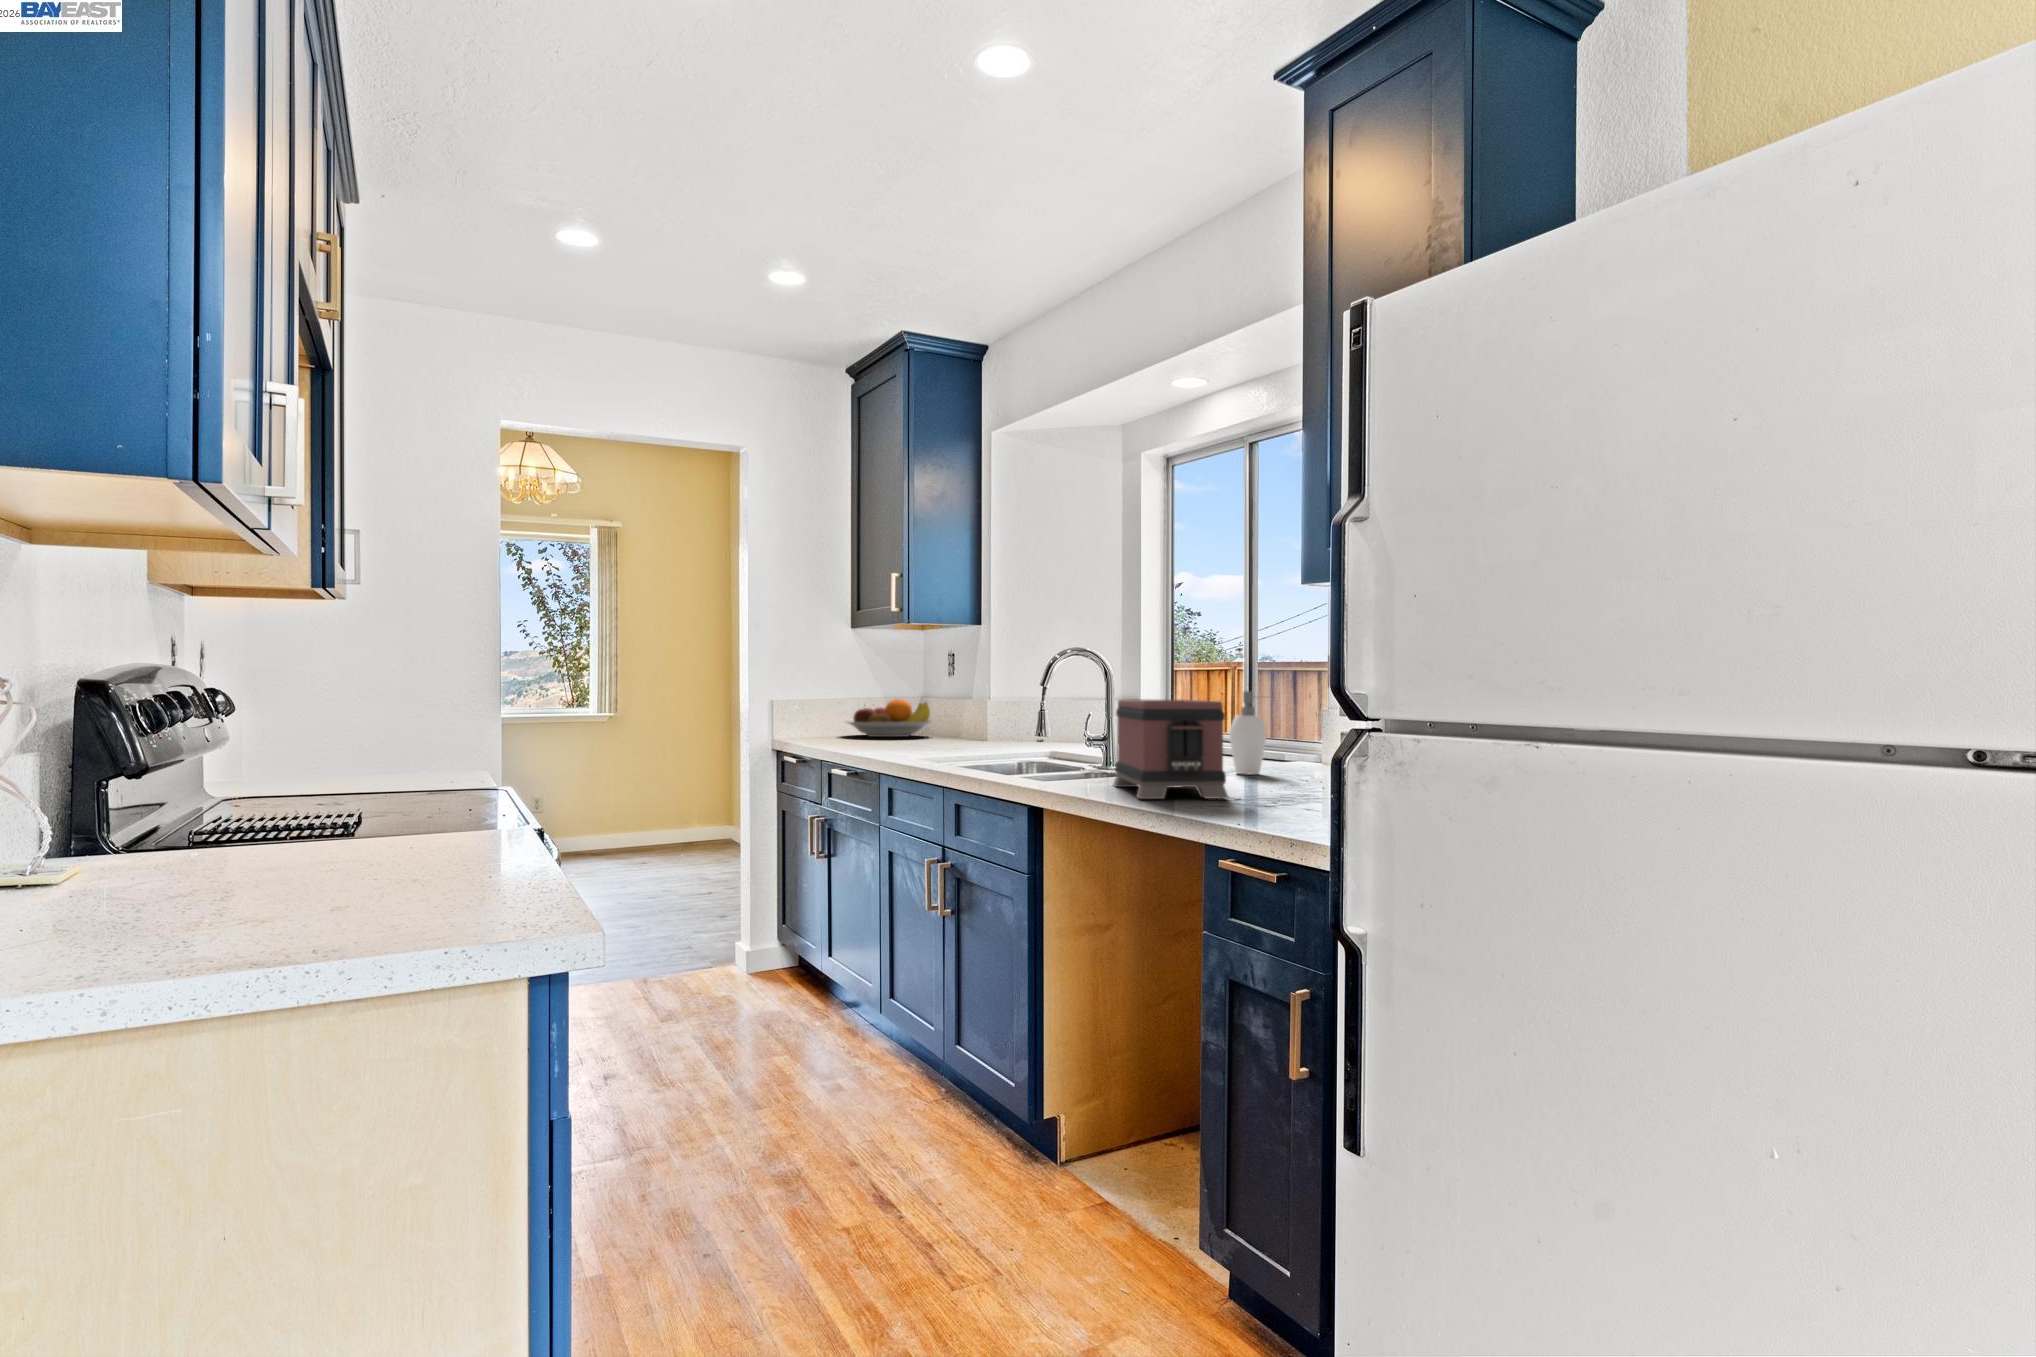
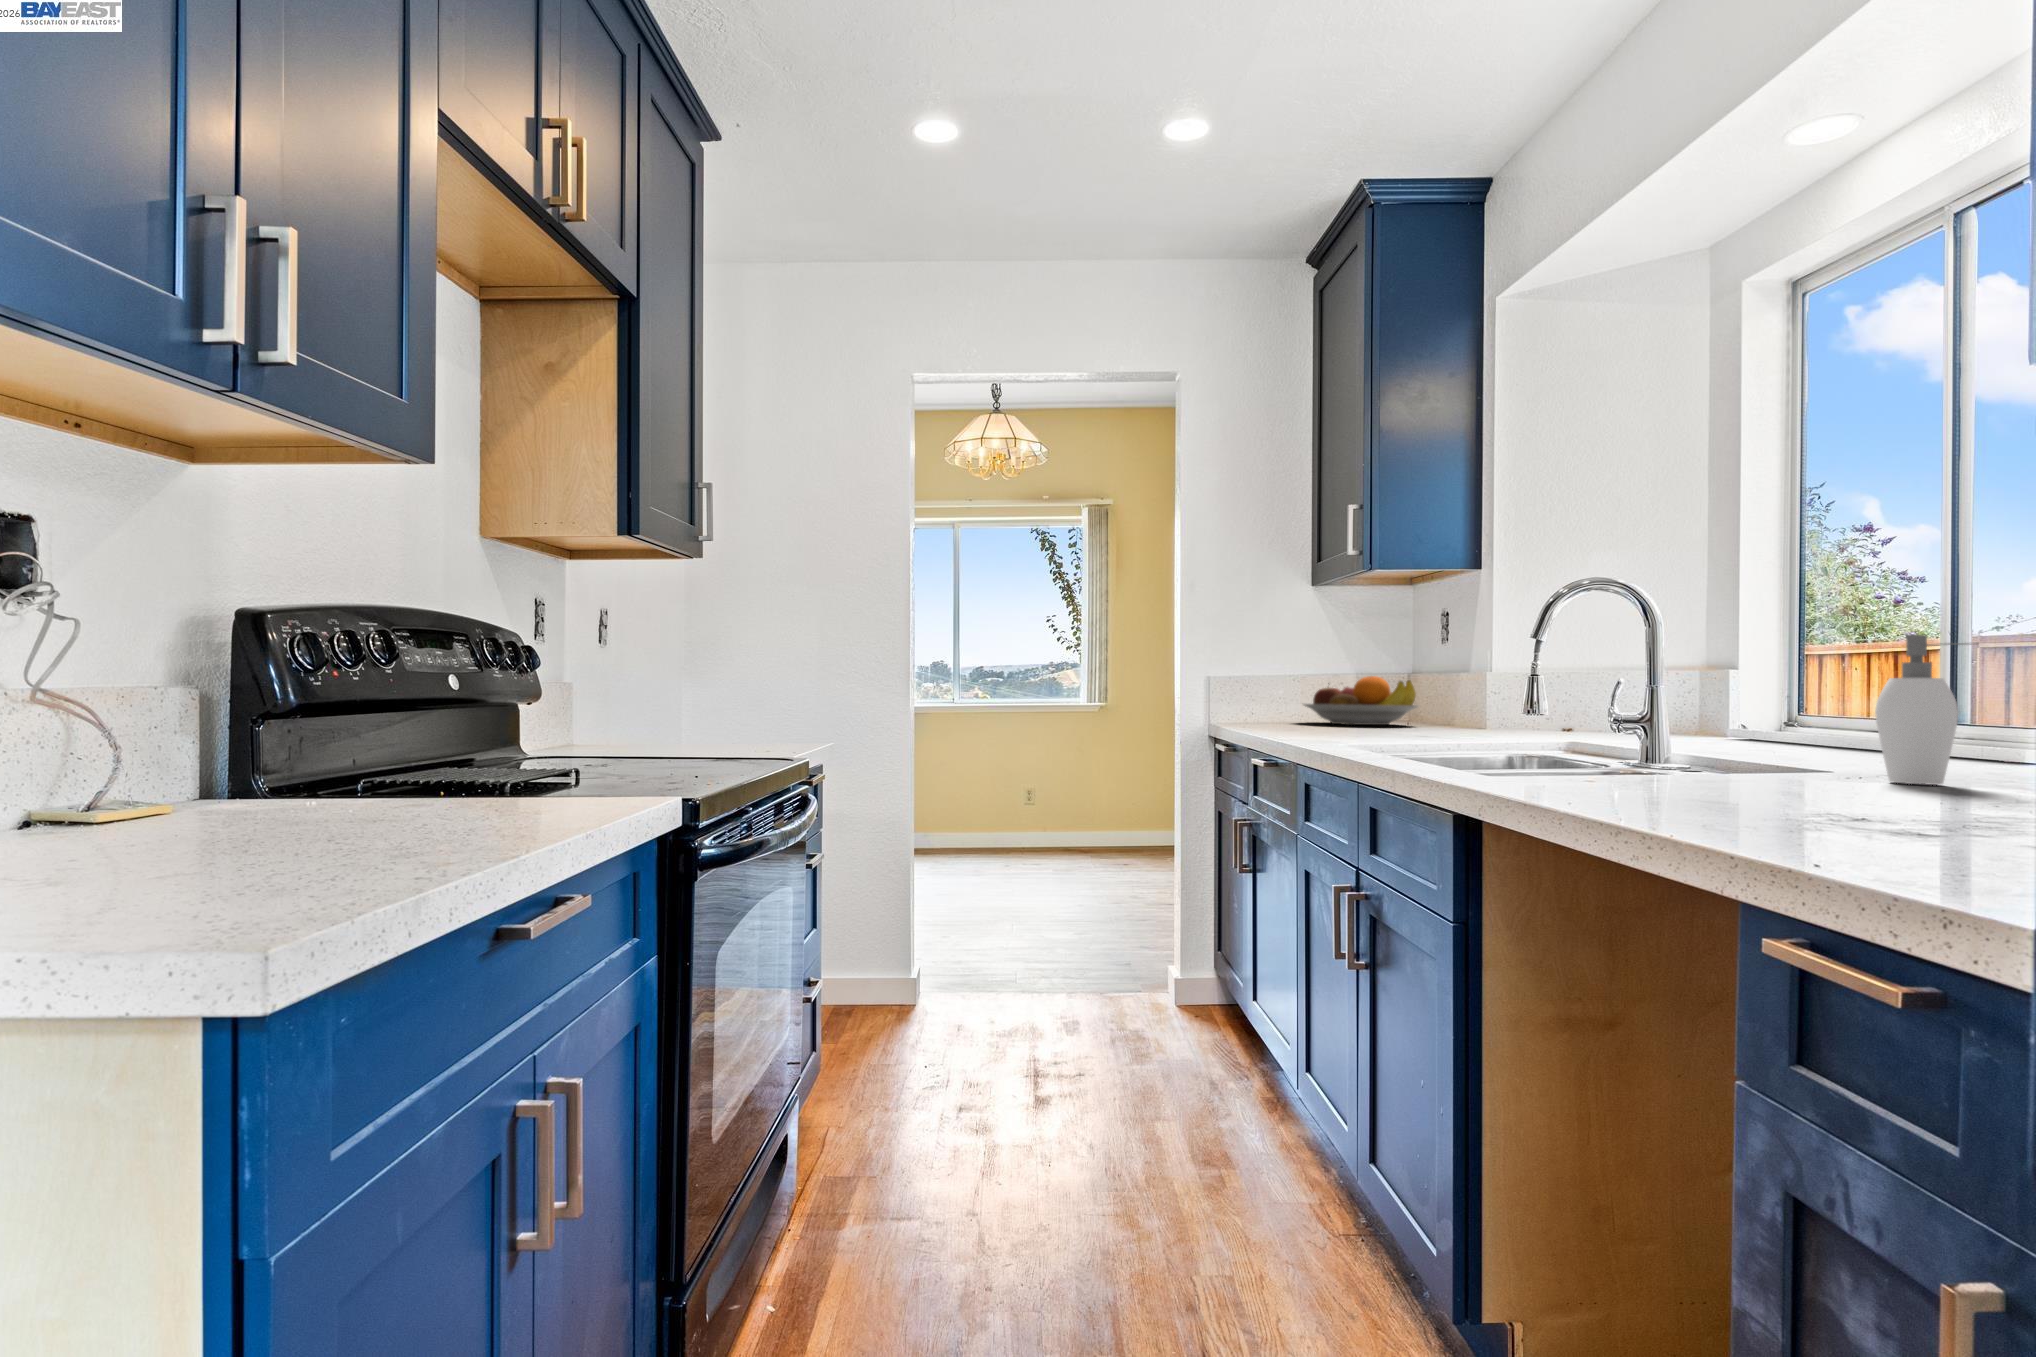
toaster: present [1113,699,1228,799] -> none [1612,627,1837,815]

